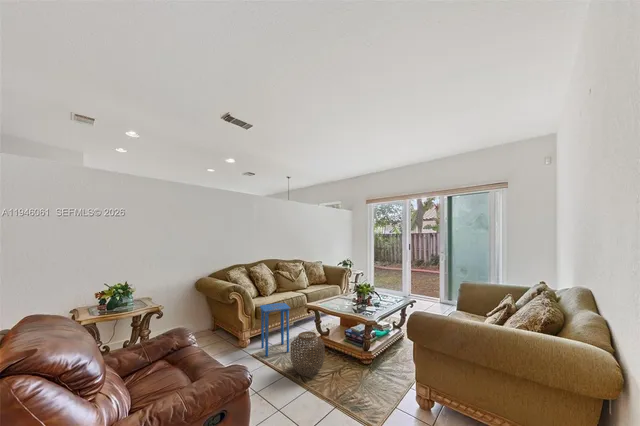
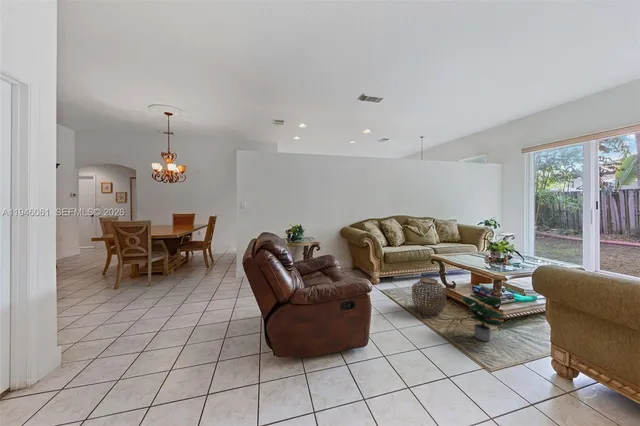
side table: present [260,303,291,356] -> none [387,252,415,294]
potted plant: none [341,341,378,392] -> present [462,296,503,341]

